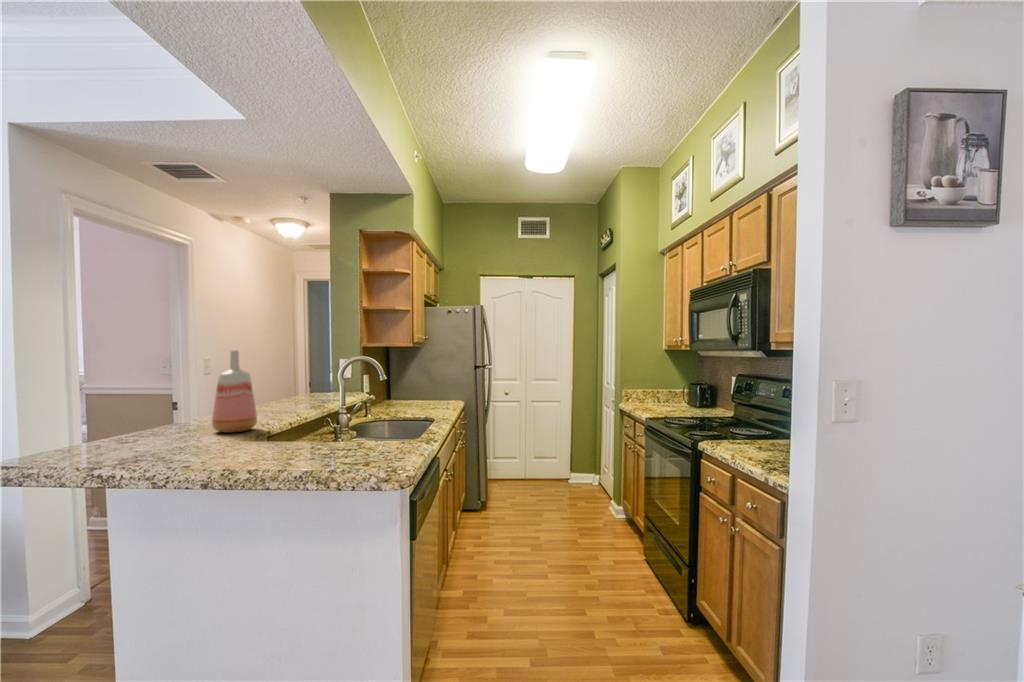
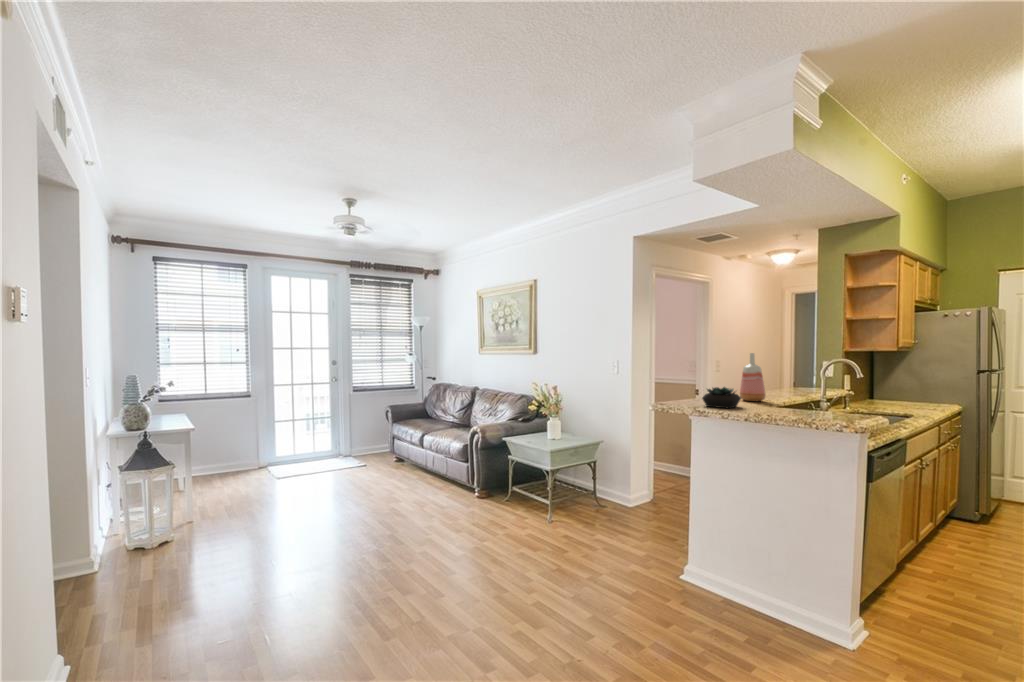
succulent plant: none [111,417,205,466] -> present [702,387,741,408]

